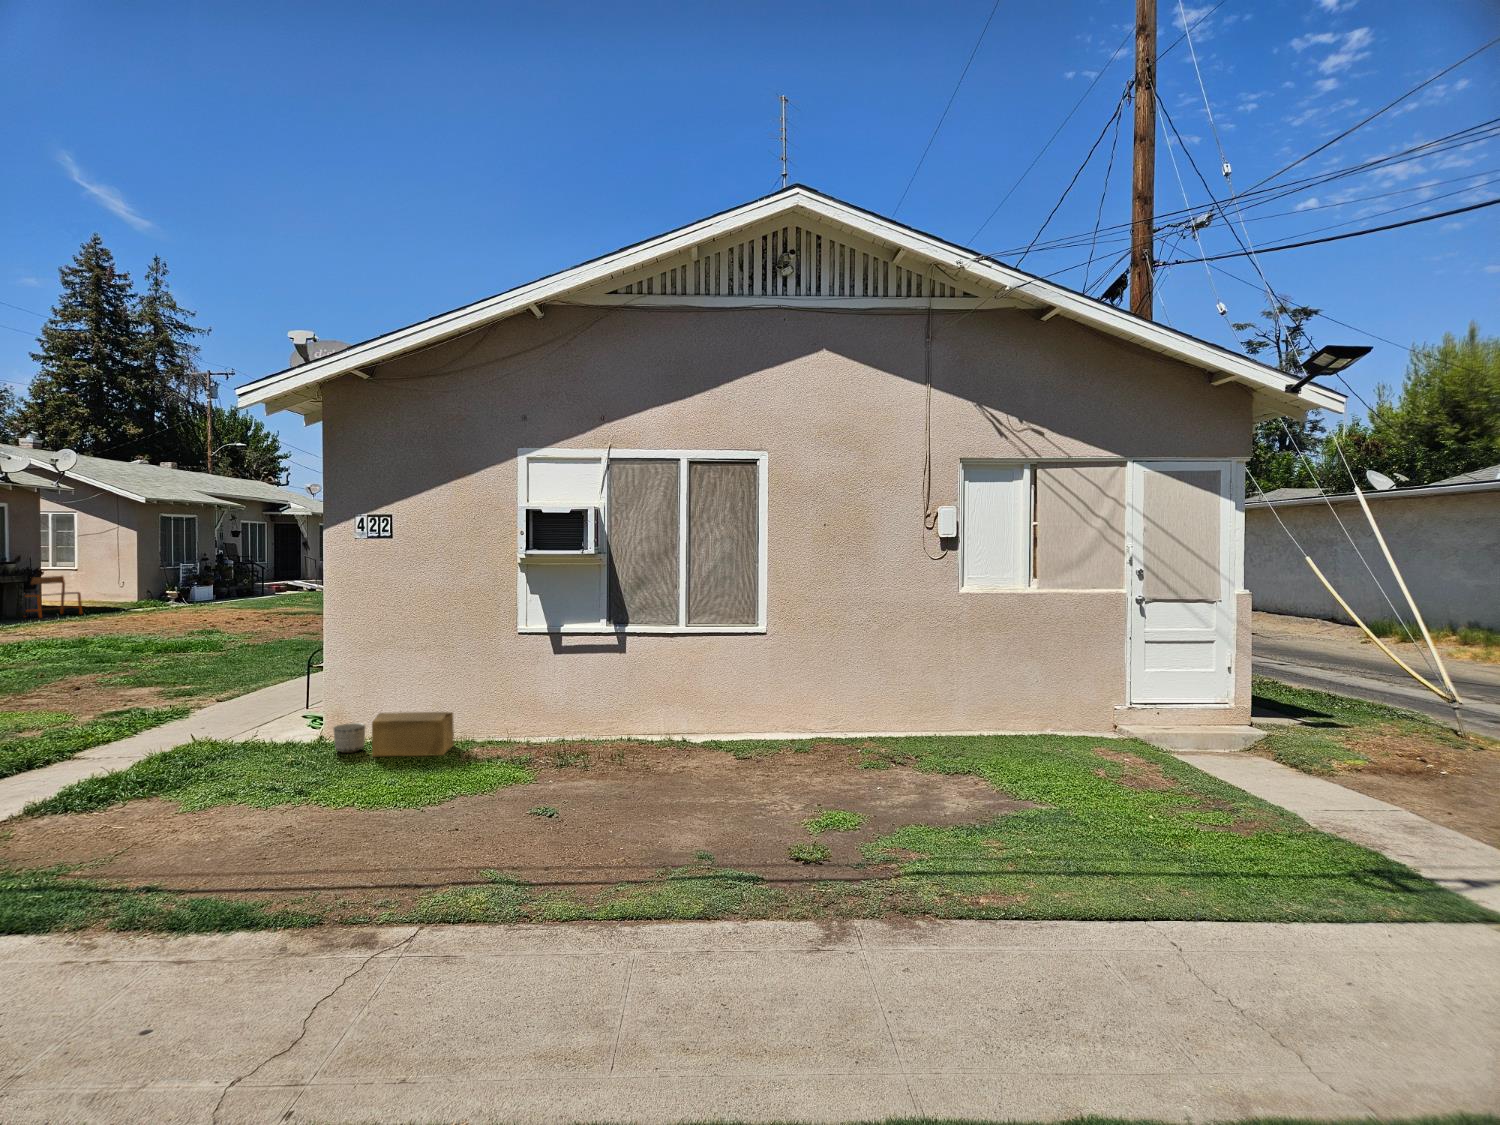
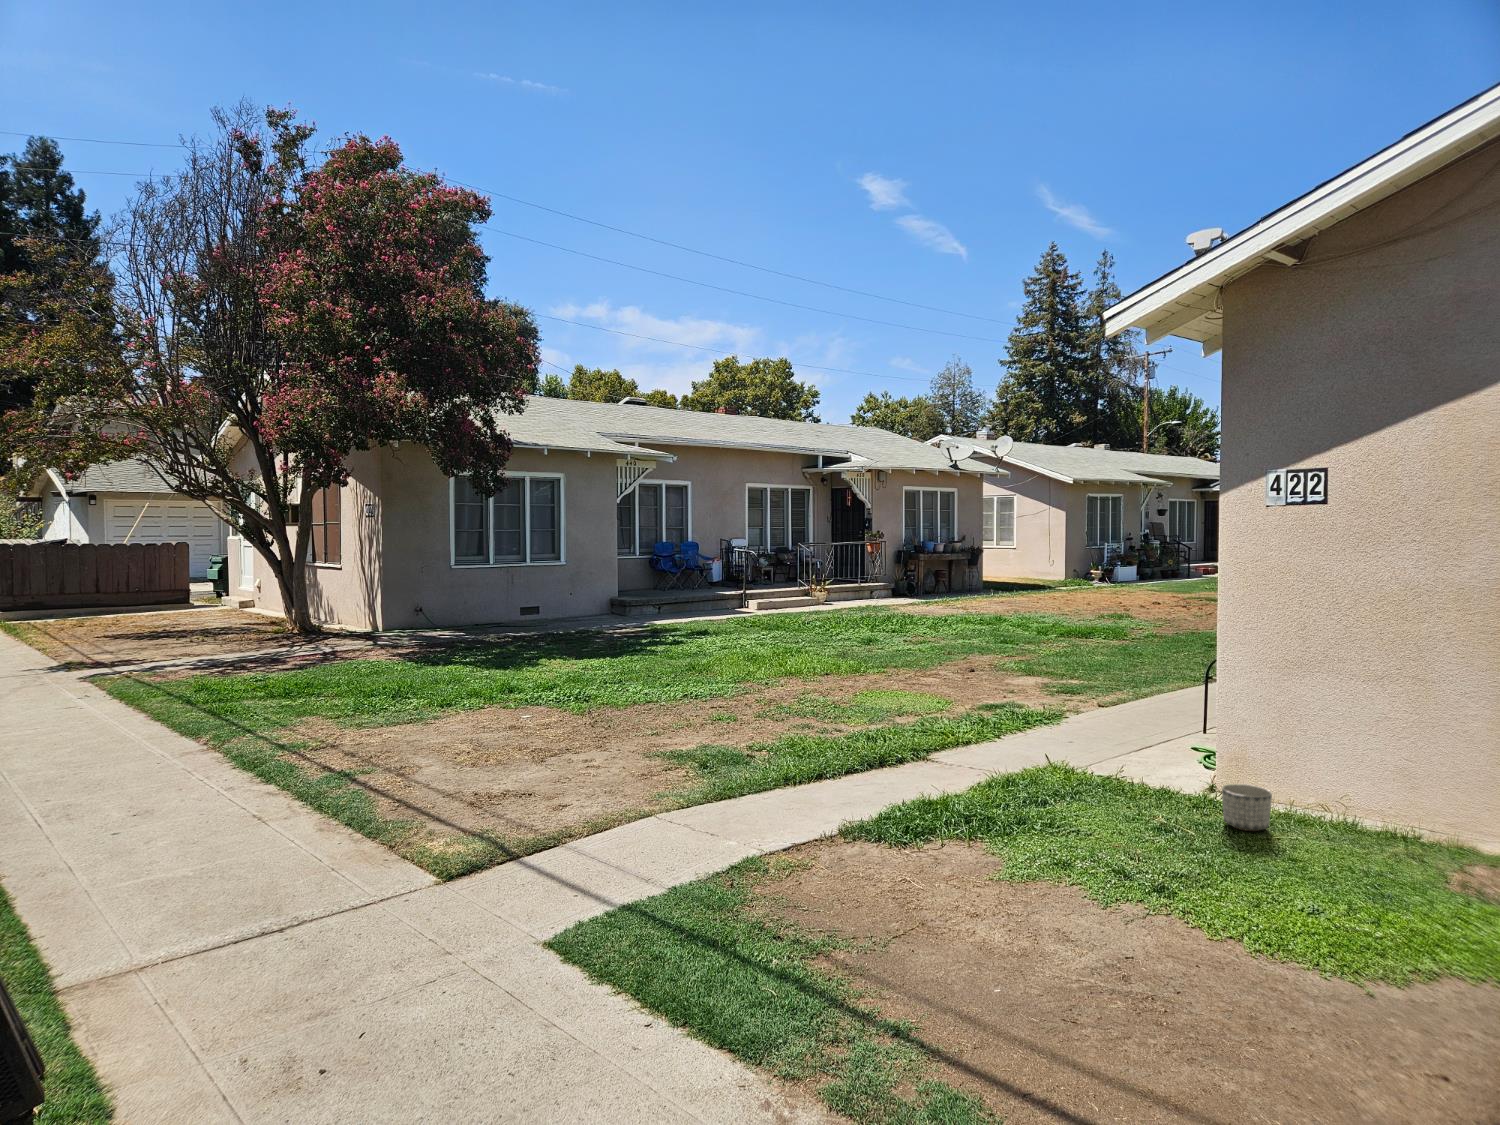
bench: present [25,576,82,618] -> none [972,553,1017,591]
cardboard box: present [372,712,454,756] -> none [1280,780,1432,880]

